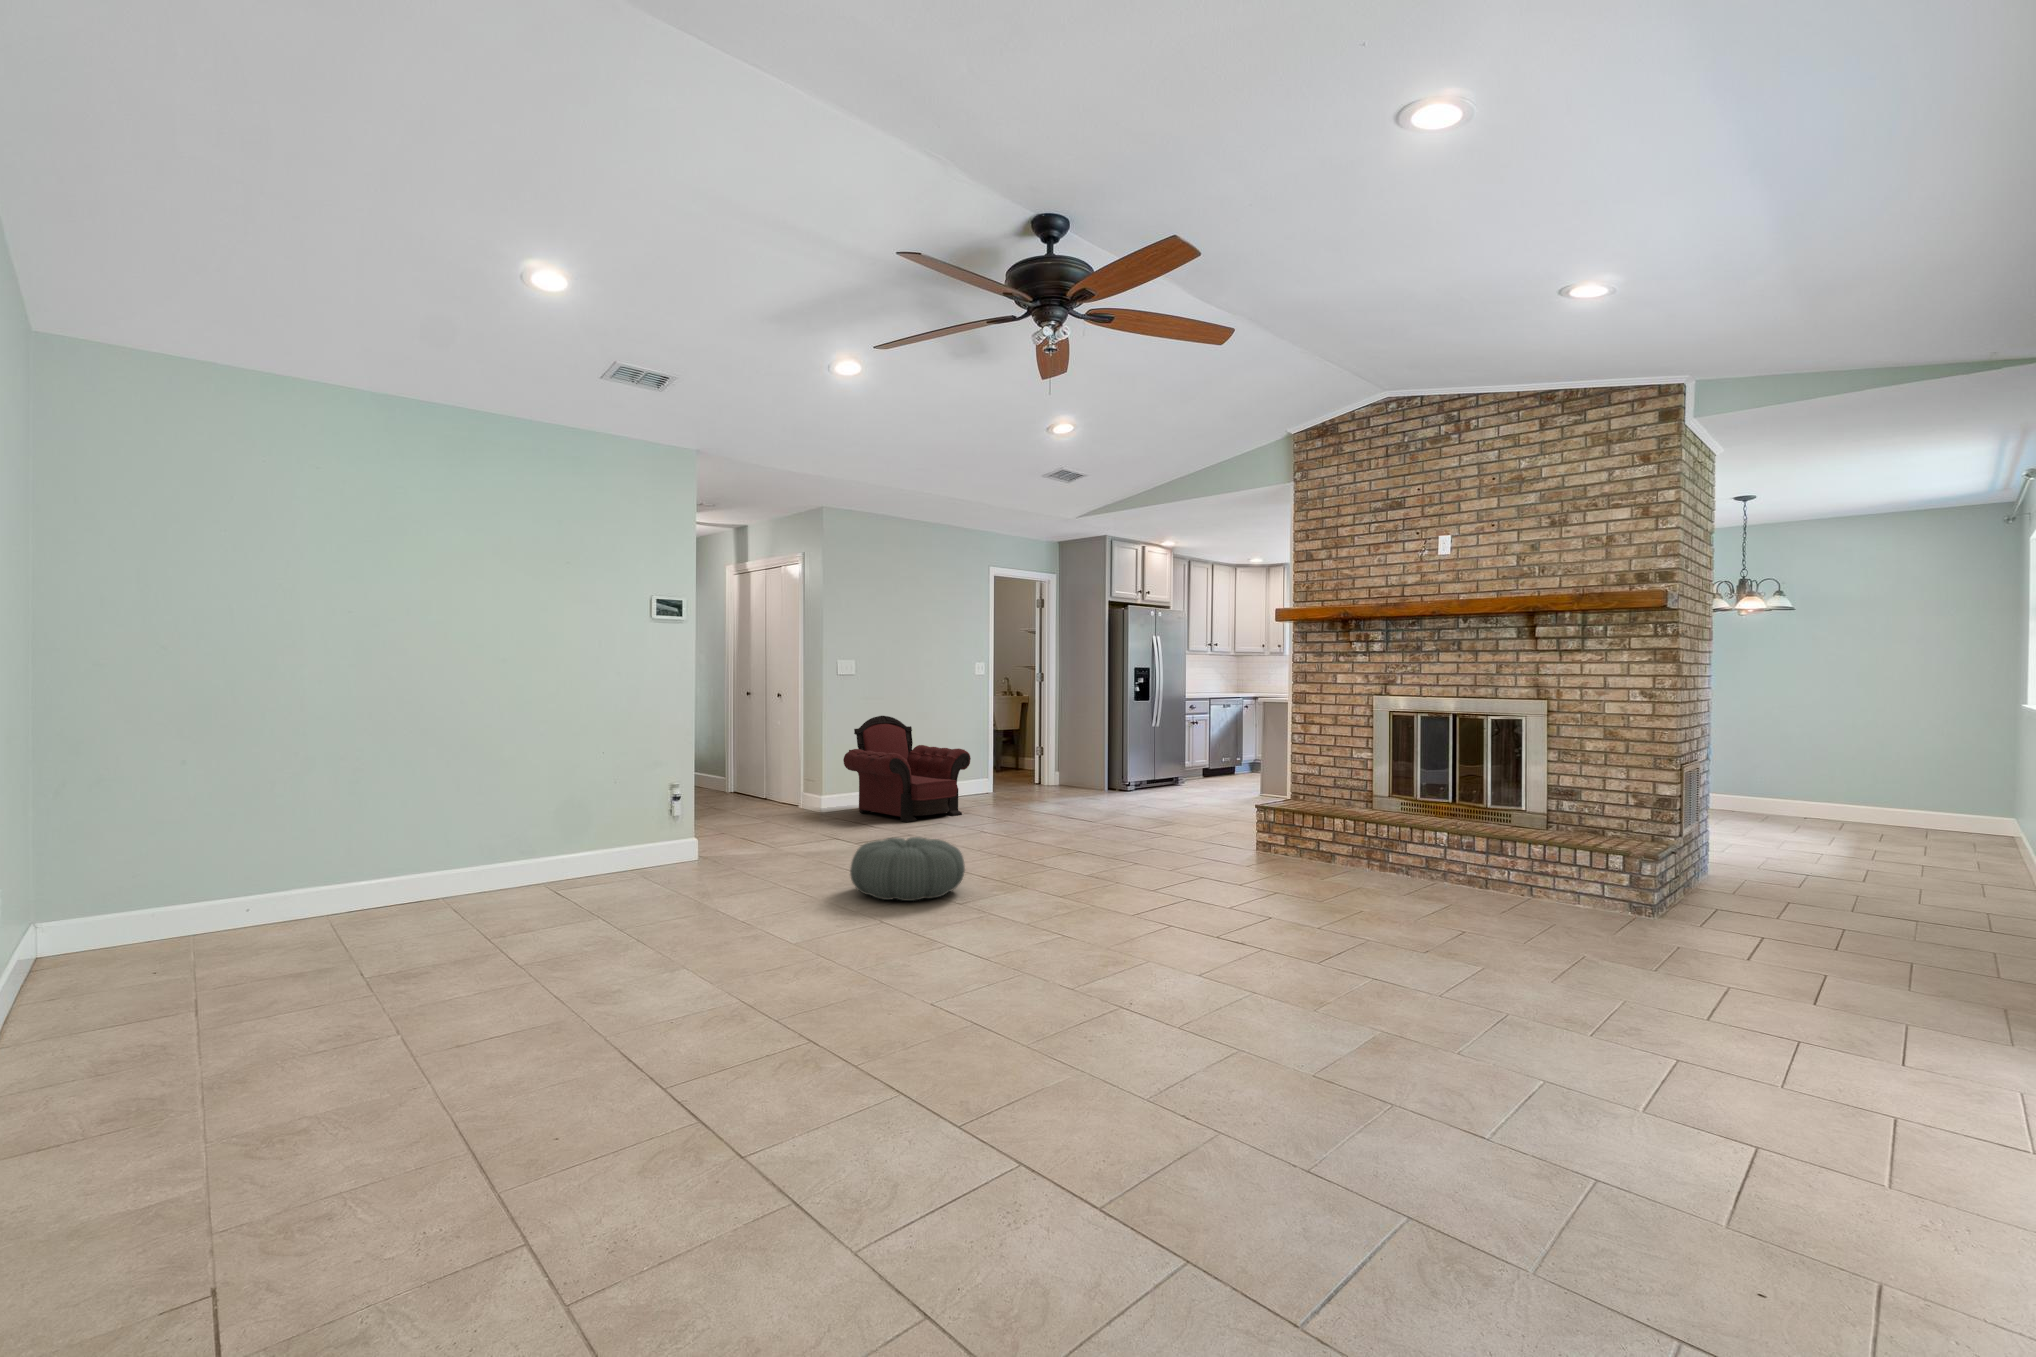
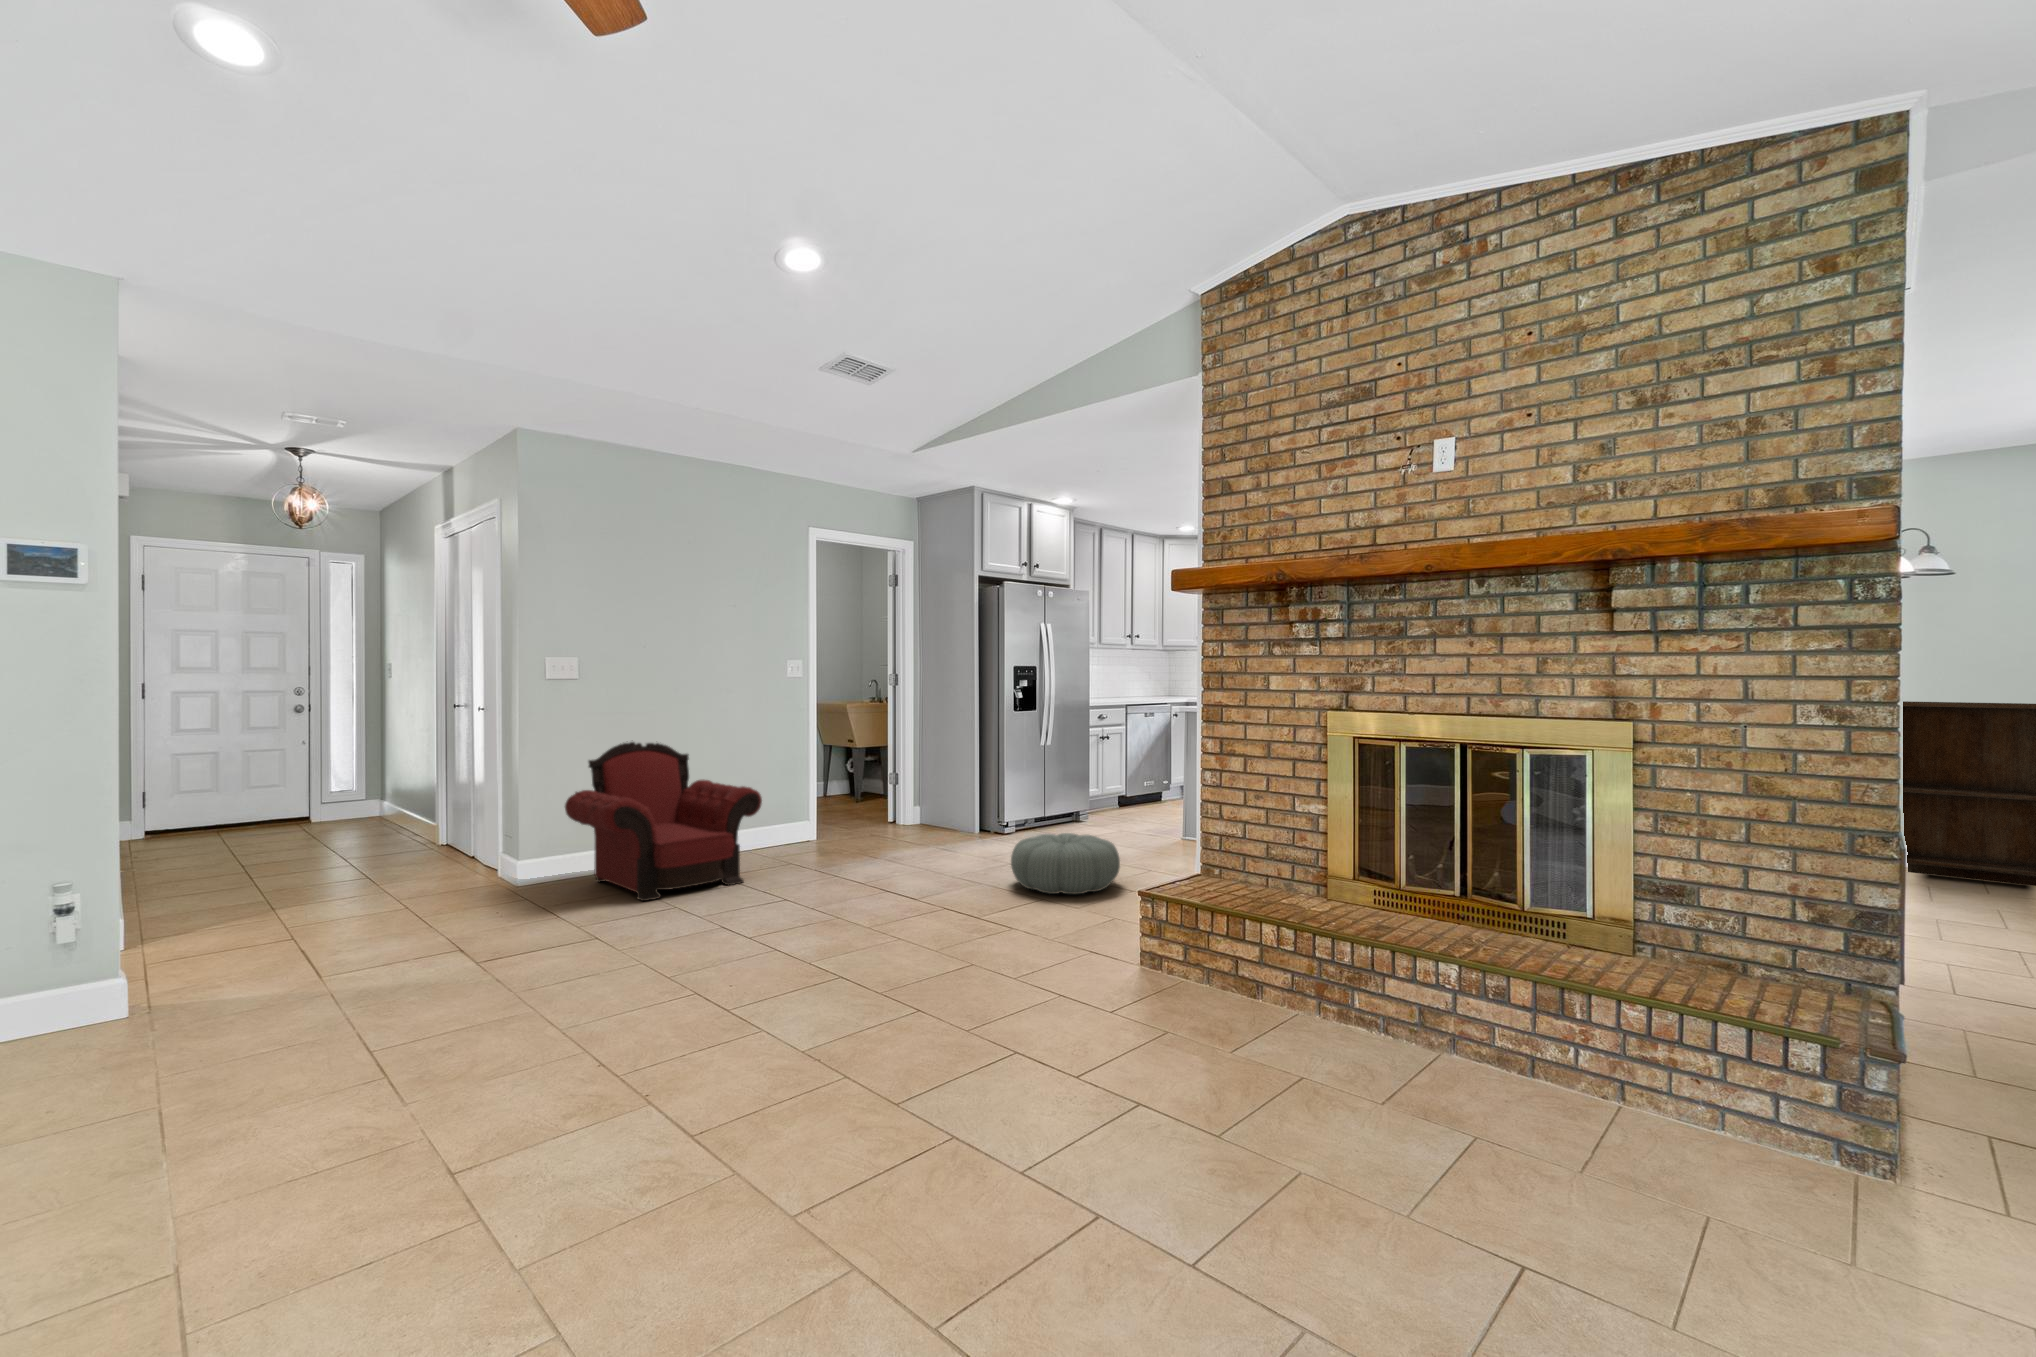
bookshelf: none [1777,696,1913,833] -> present [1903,701,2036,886]
pouf: present [850,837,965,901] -> present [1011,833,1120,895]

